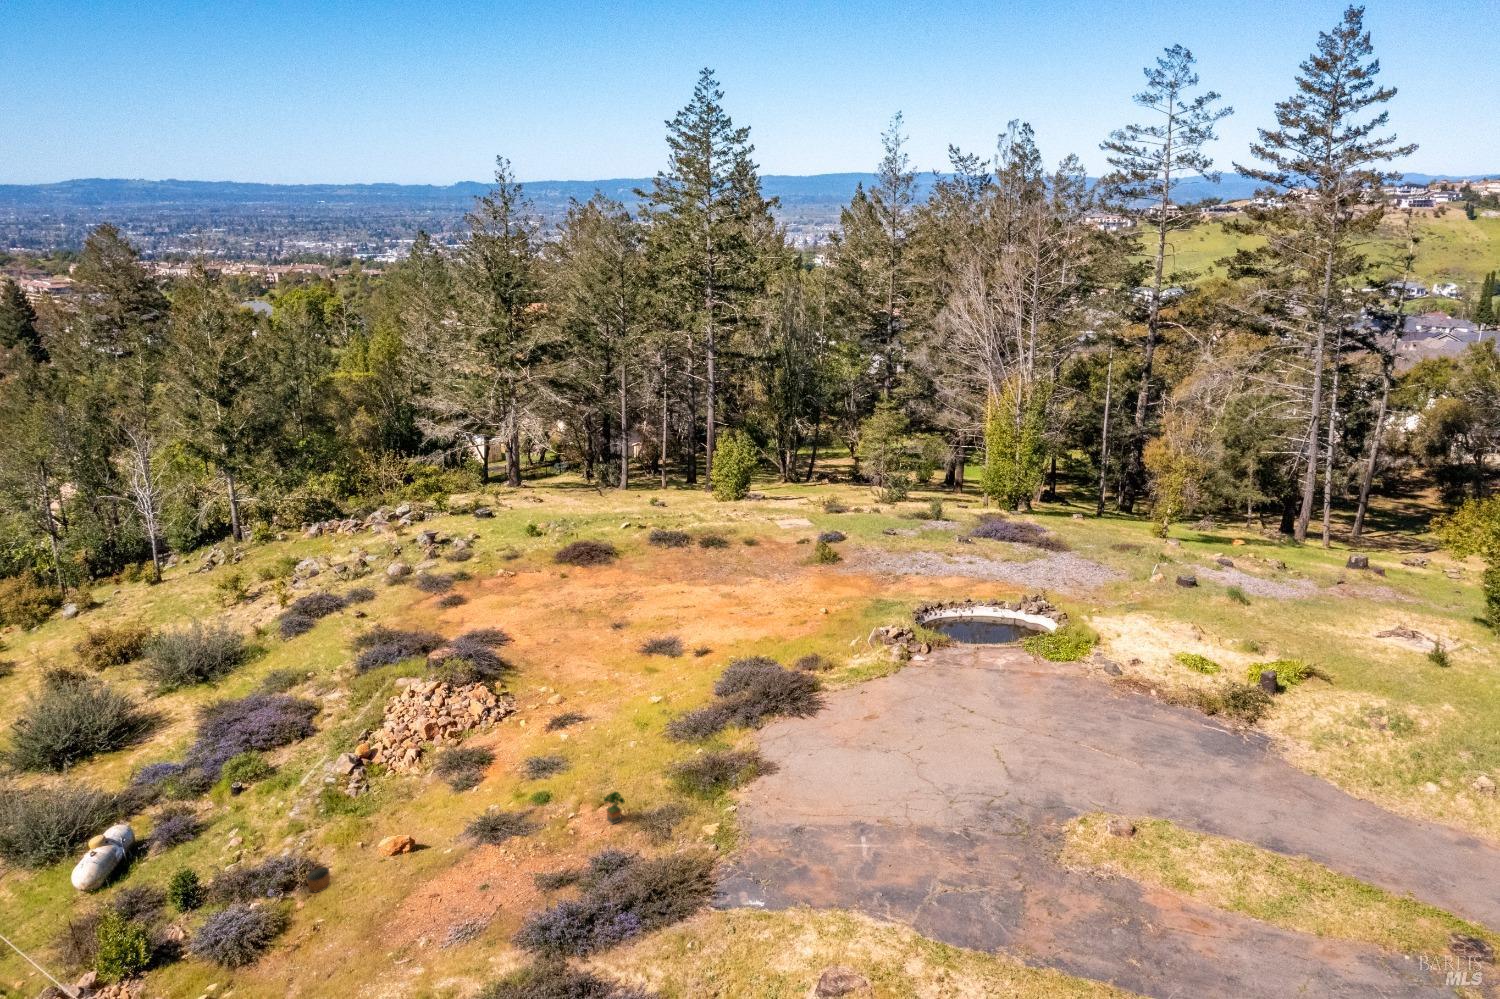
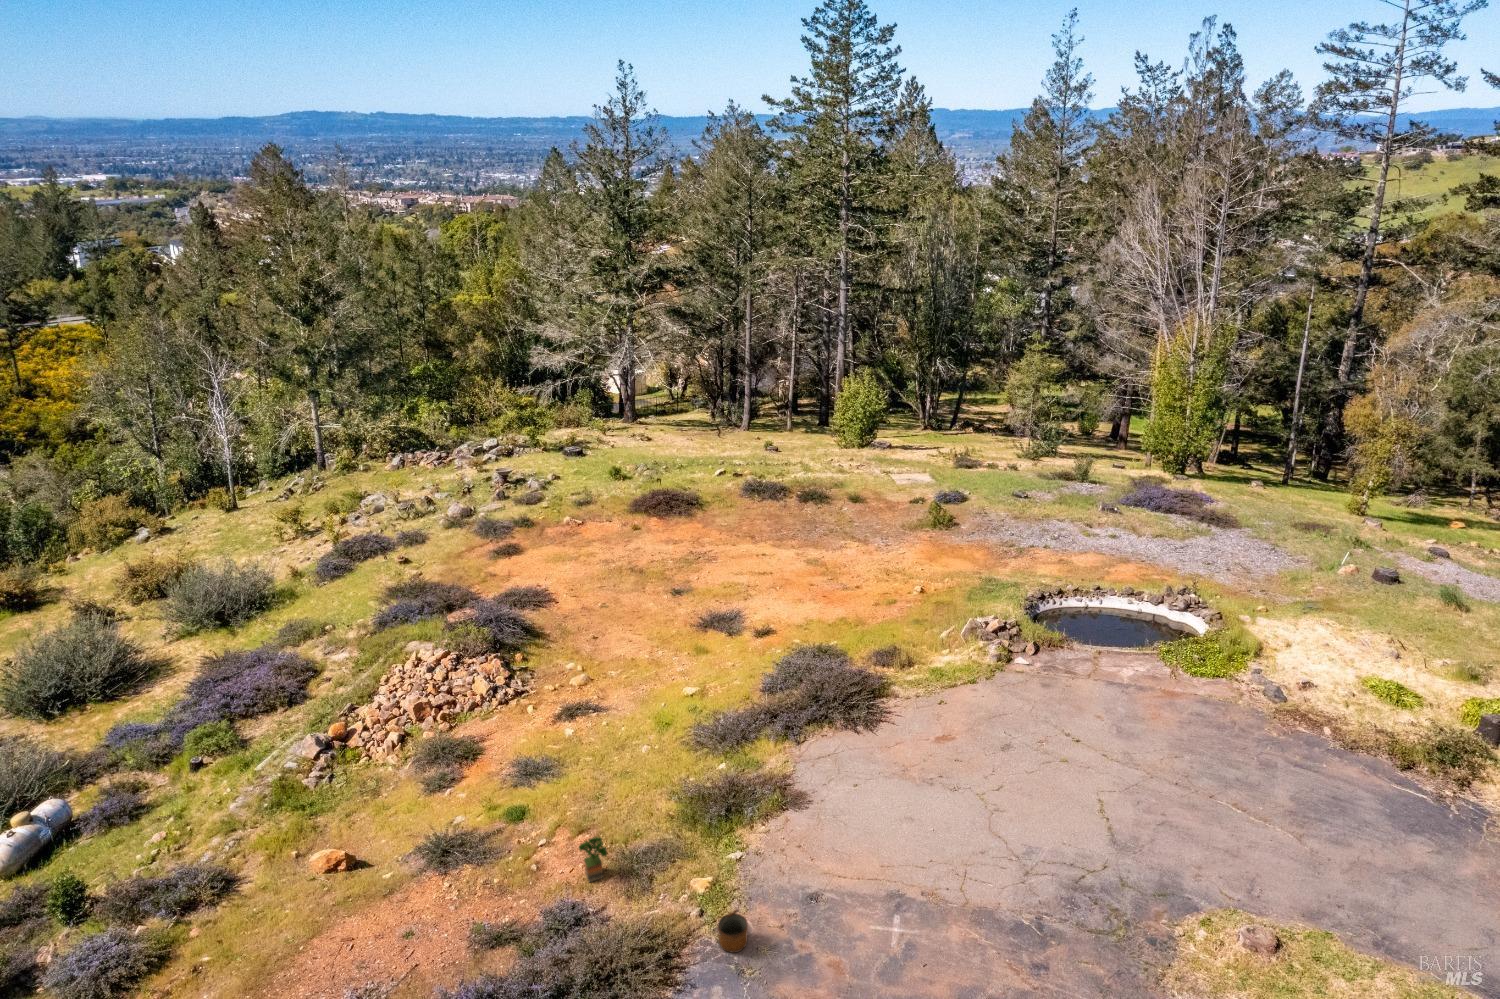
bucket: present [306,863,330,893] -> present [718,910,748,953]

